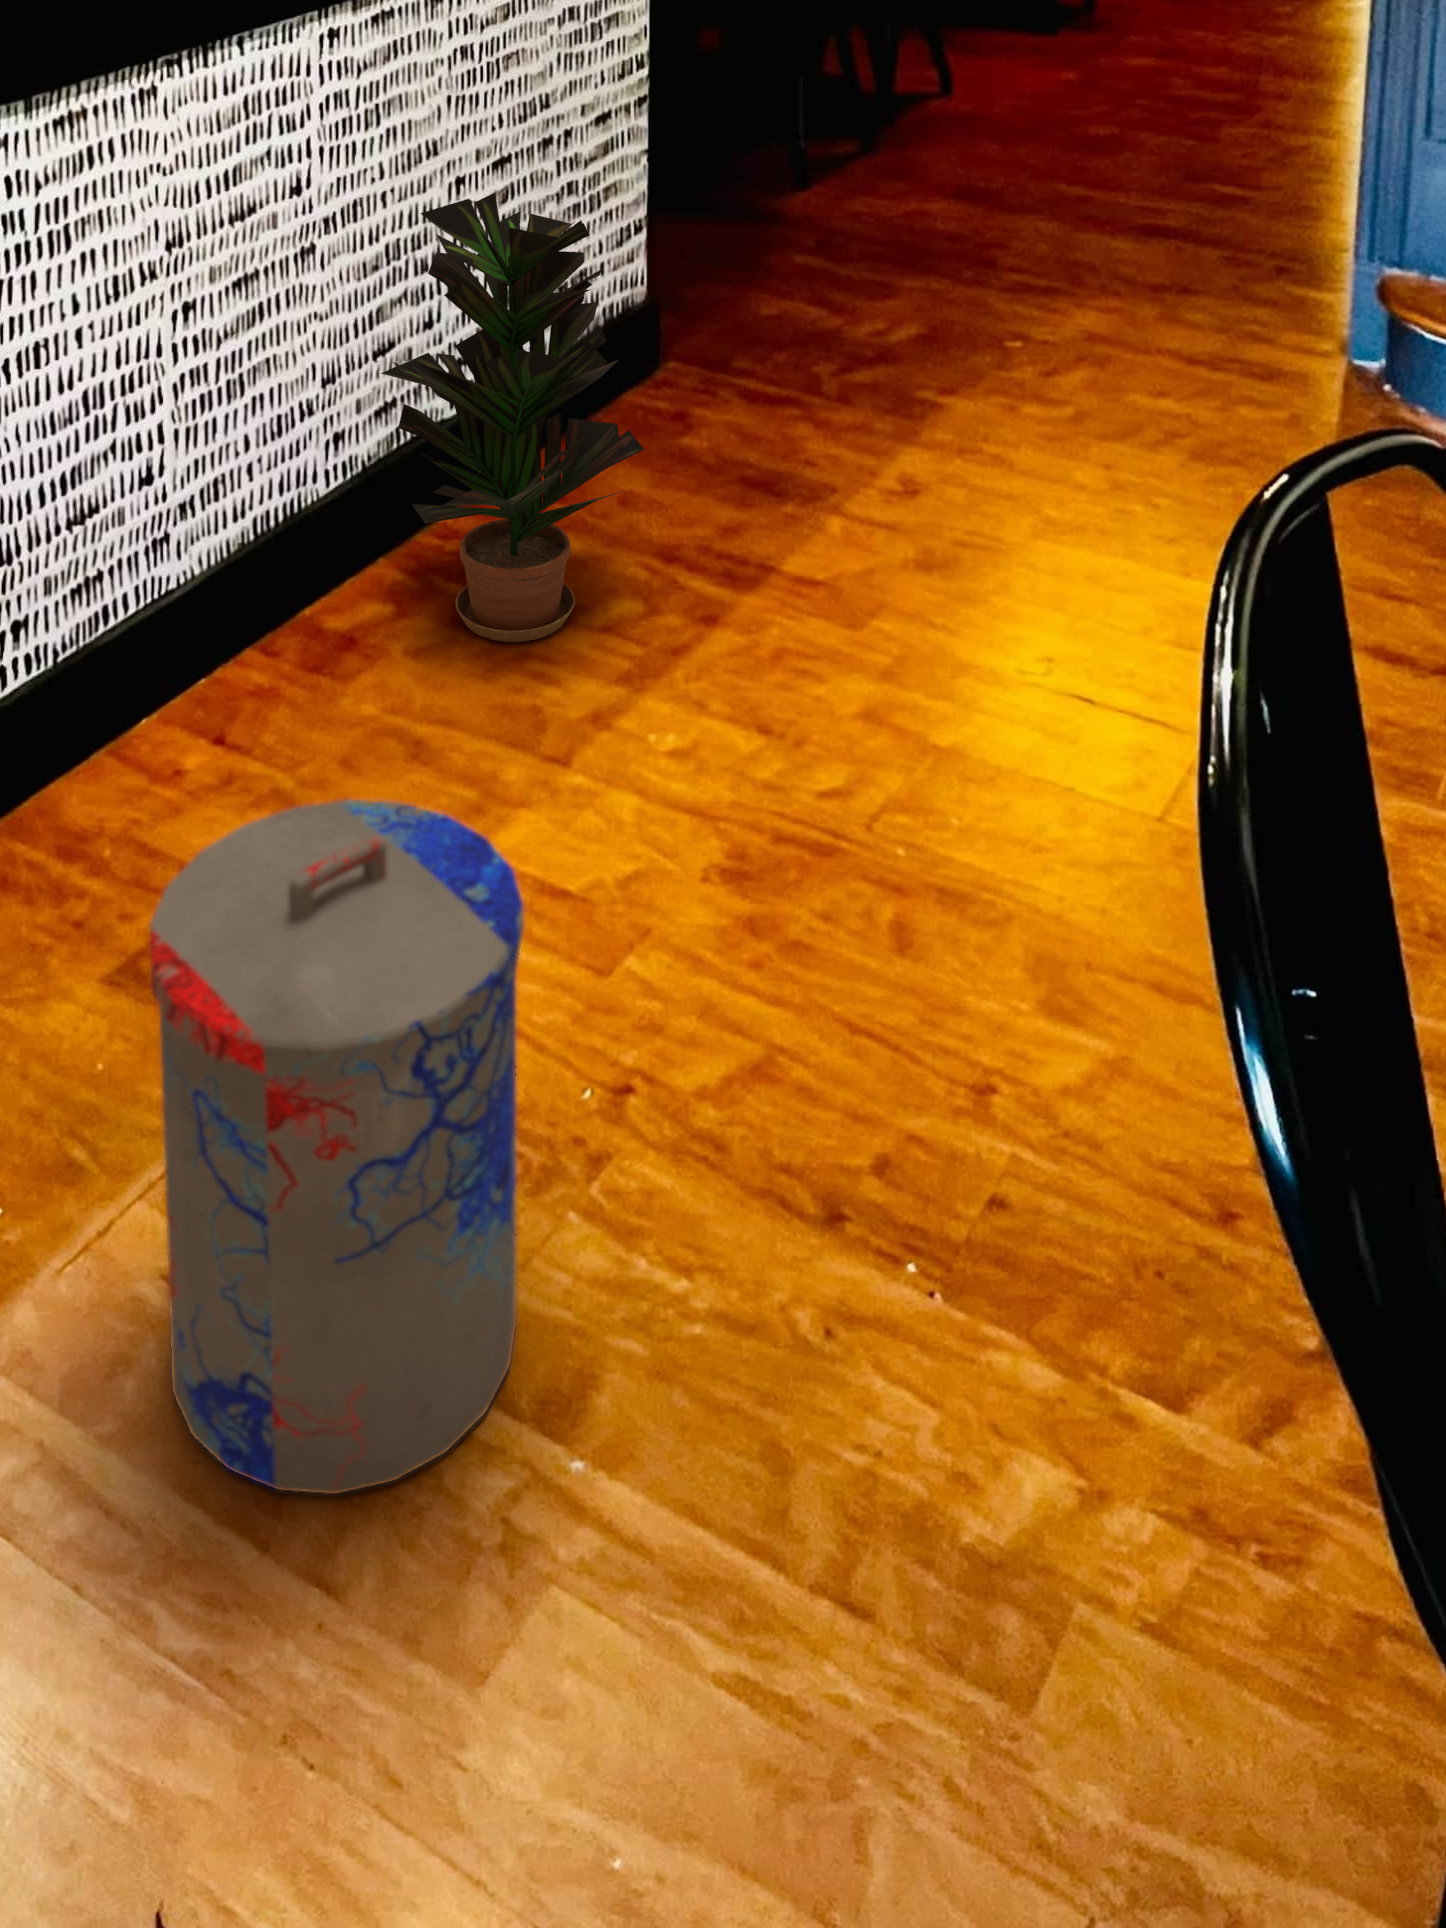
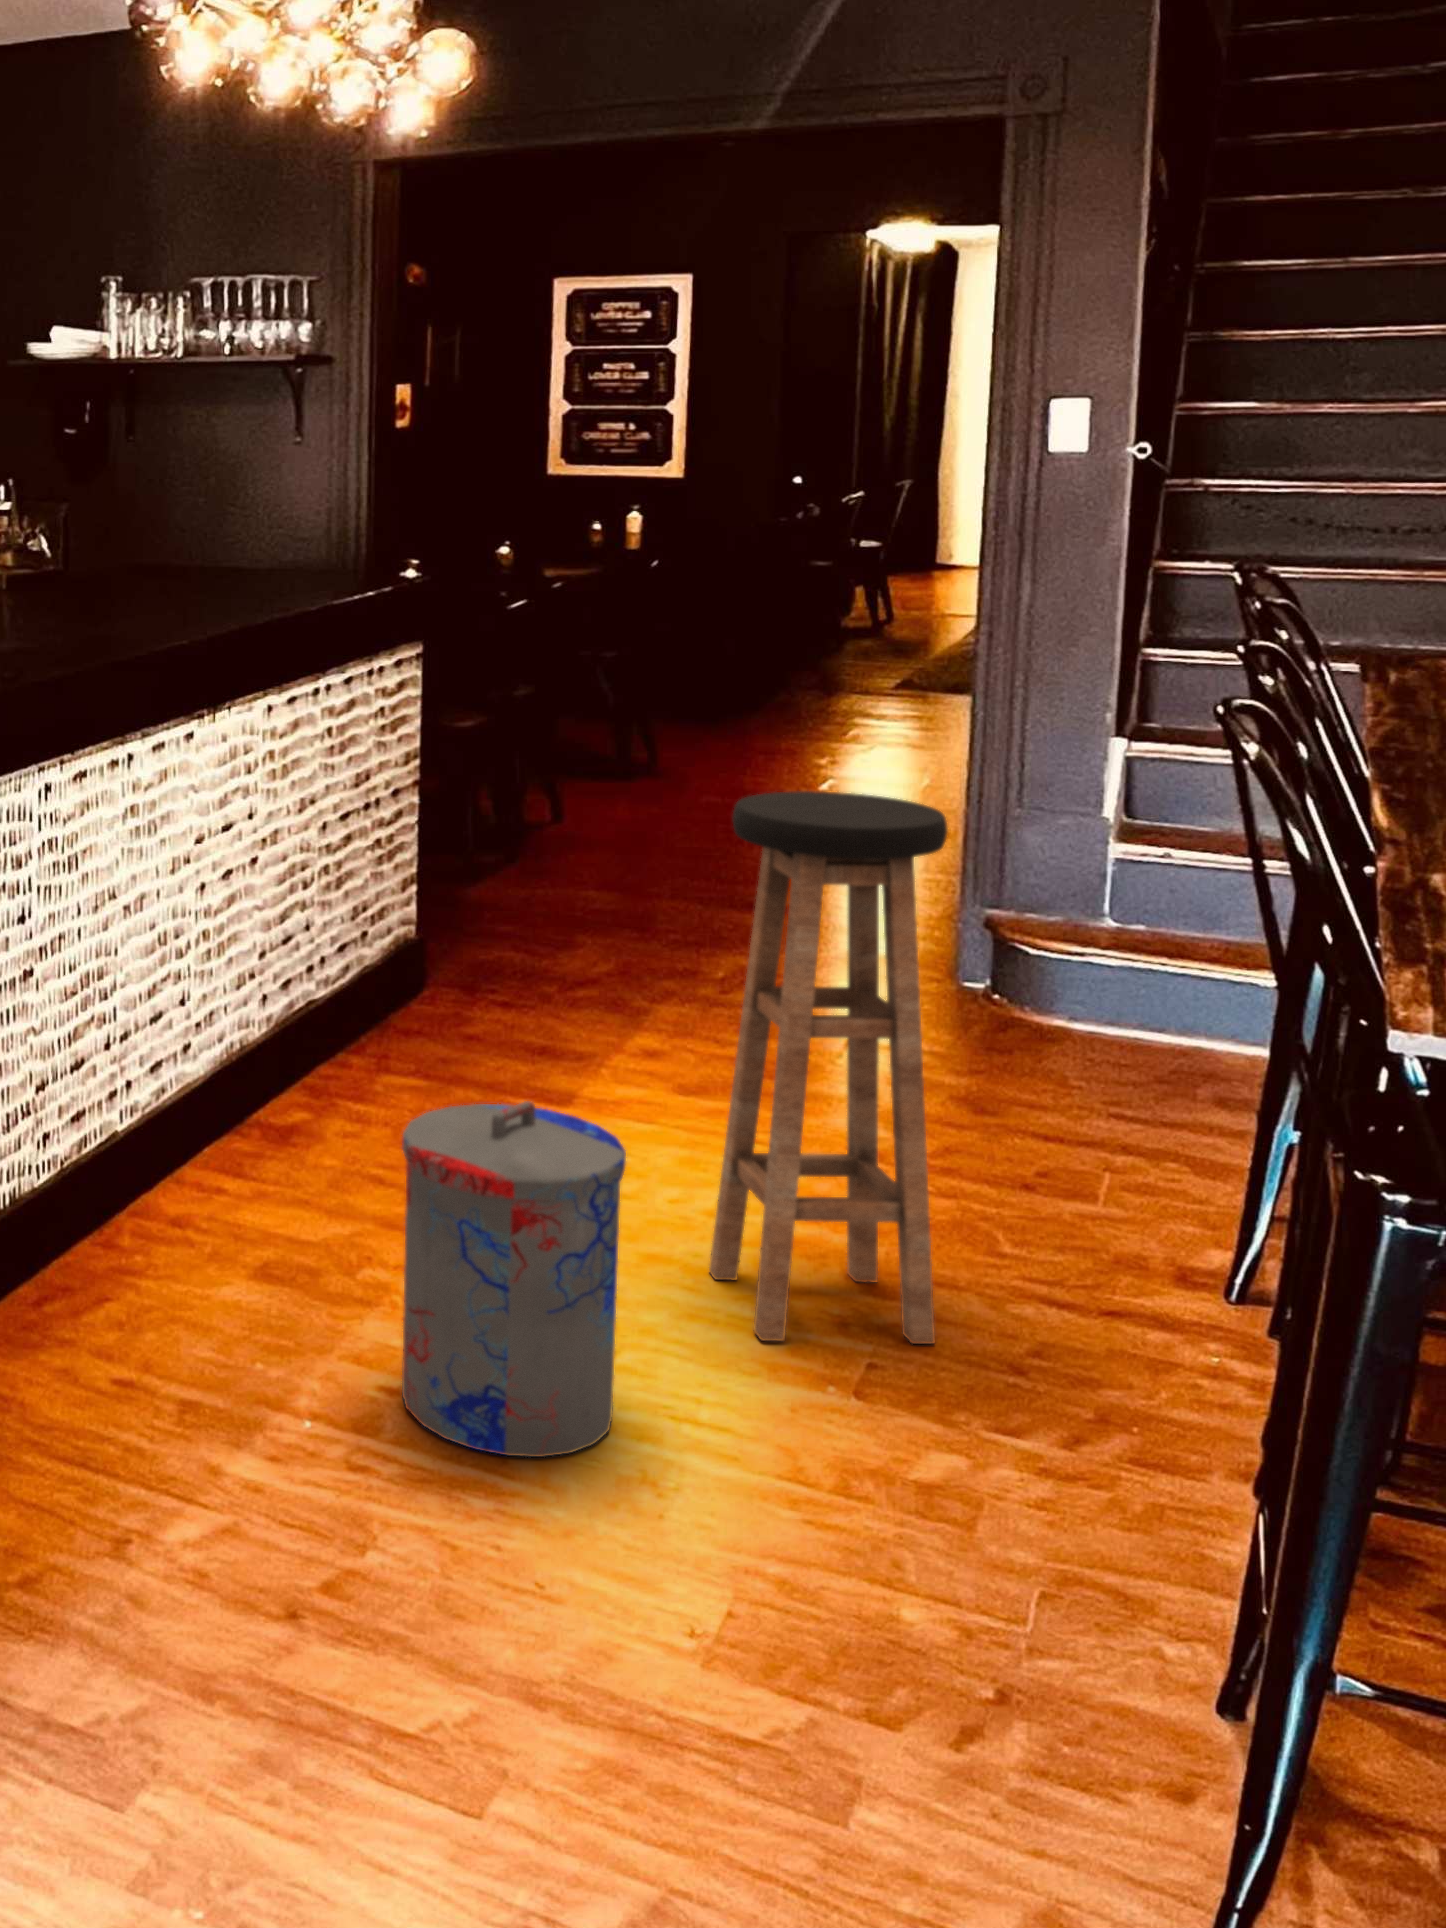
potted plant: present [381,193,644,642] -> none [297,818,494,1132]
bar stool: none [815,243,1140,1154] -> present [709,791,948,1344]

